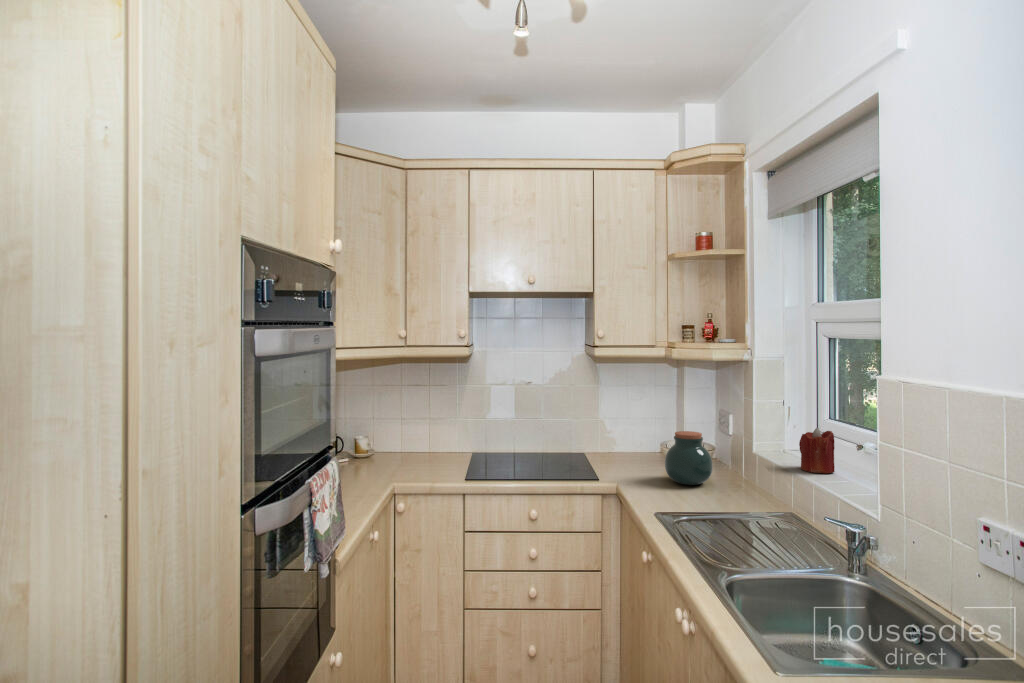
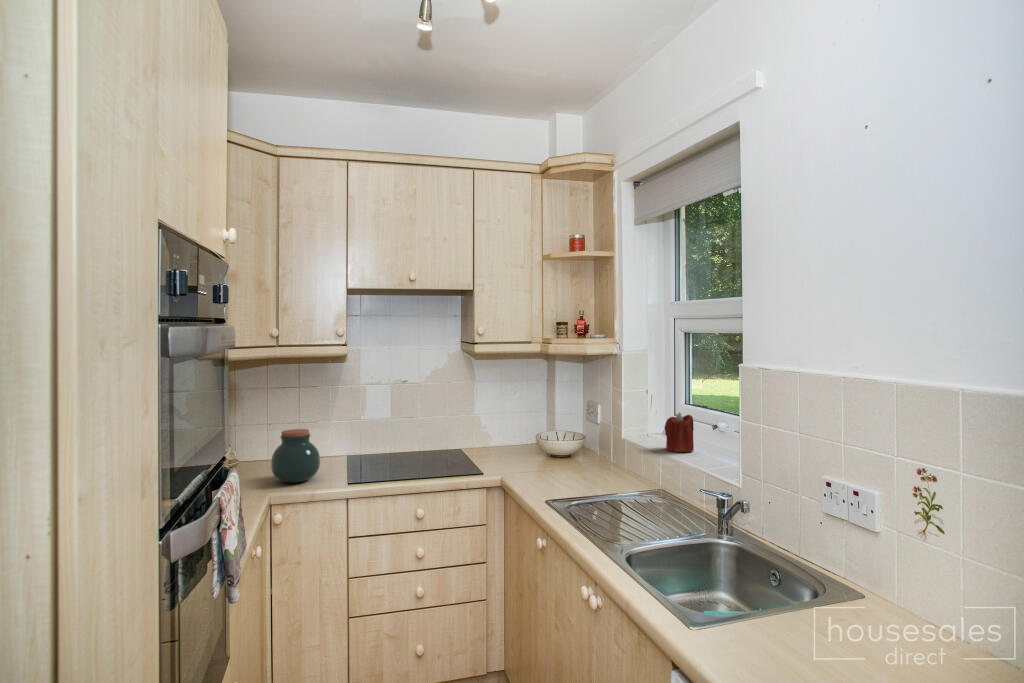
jar: present [665,431,713,485] -> present [271,429,320,483]

